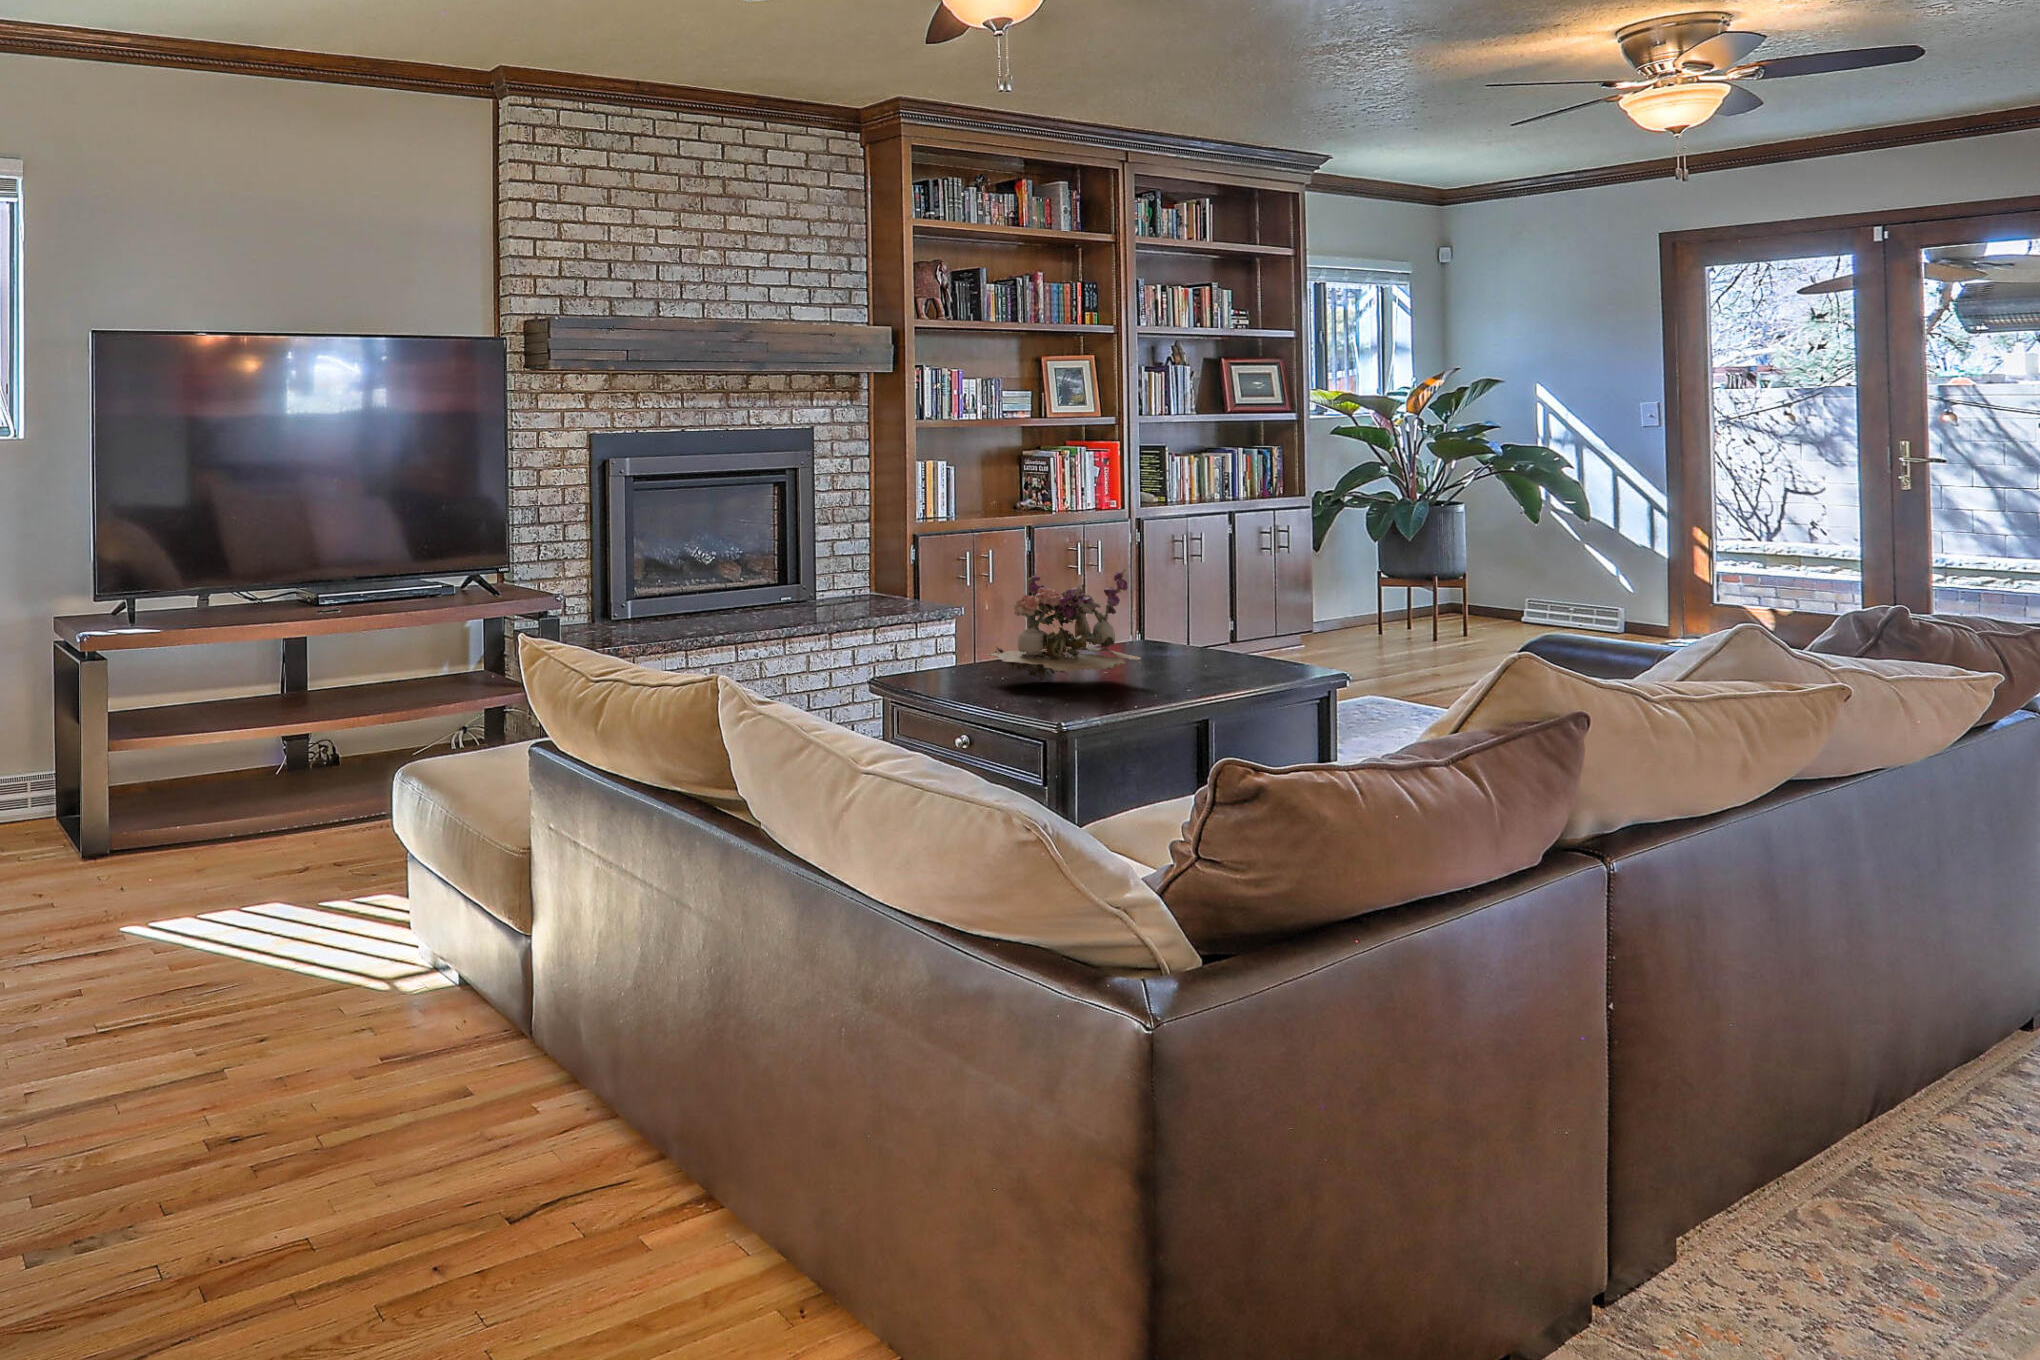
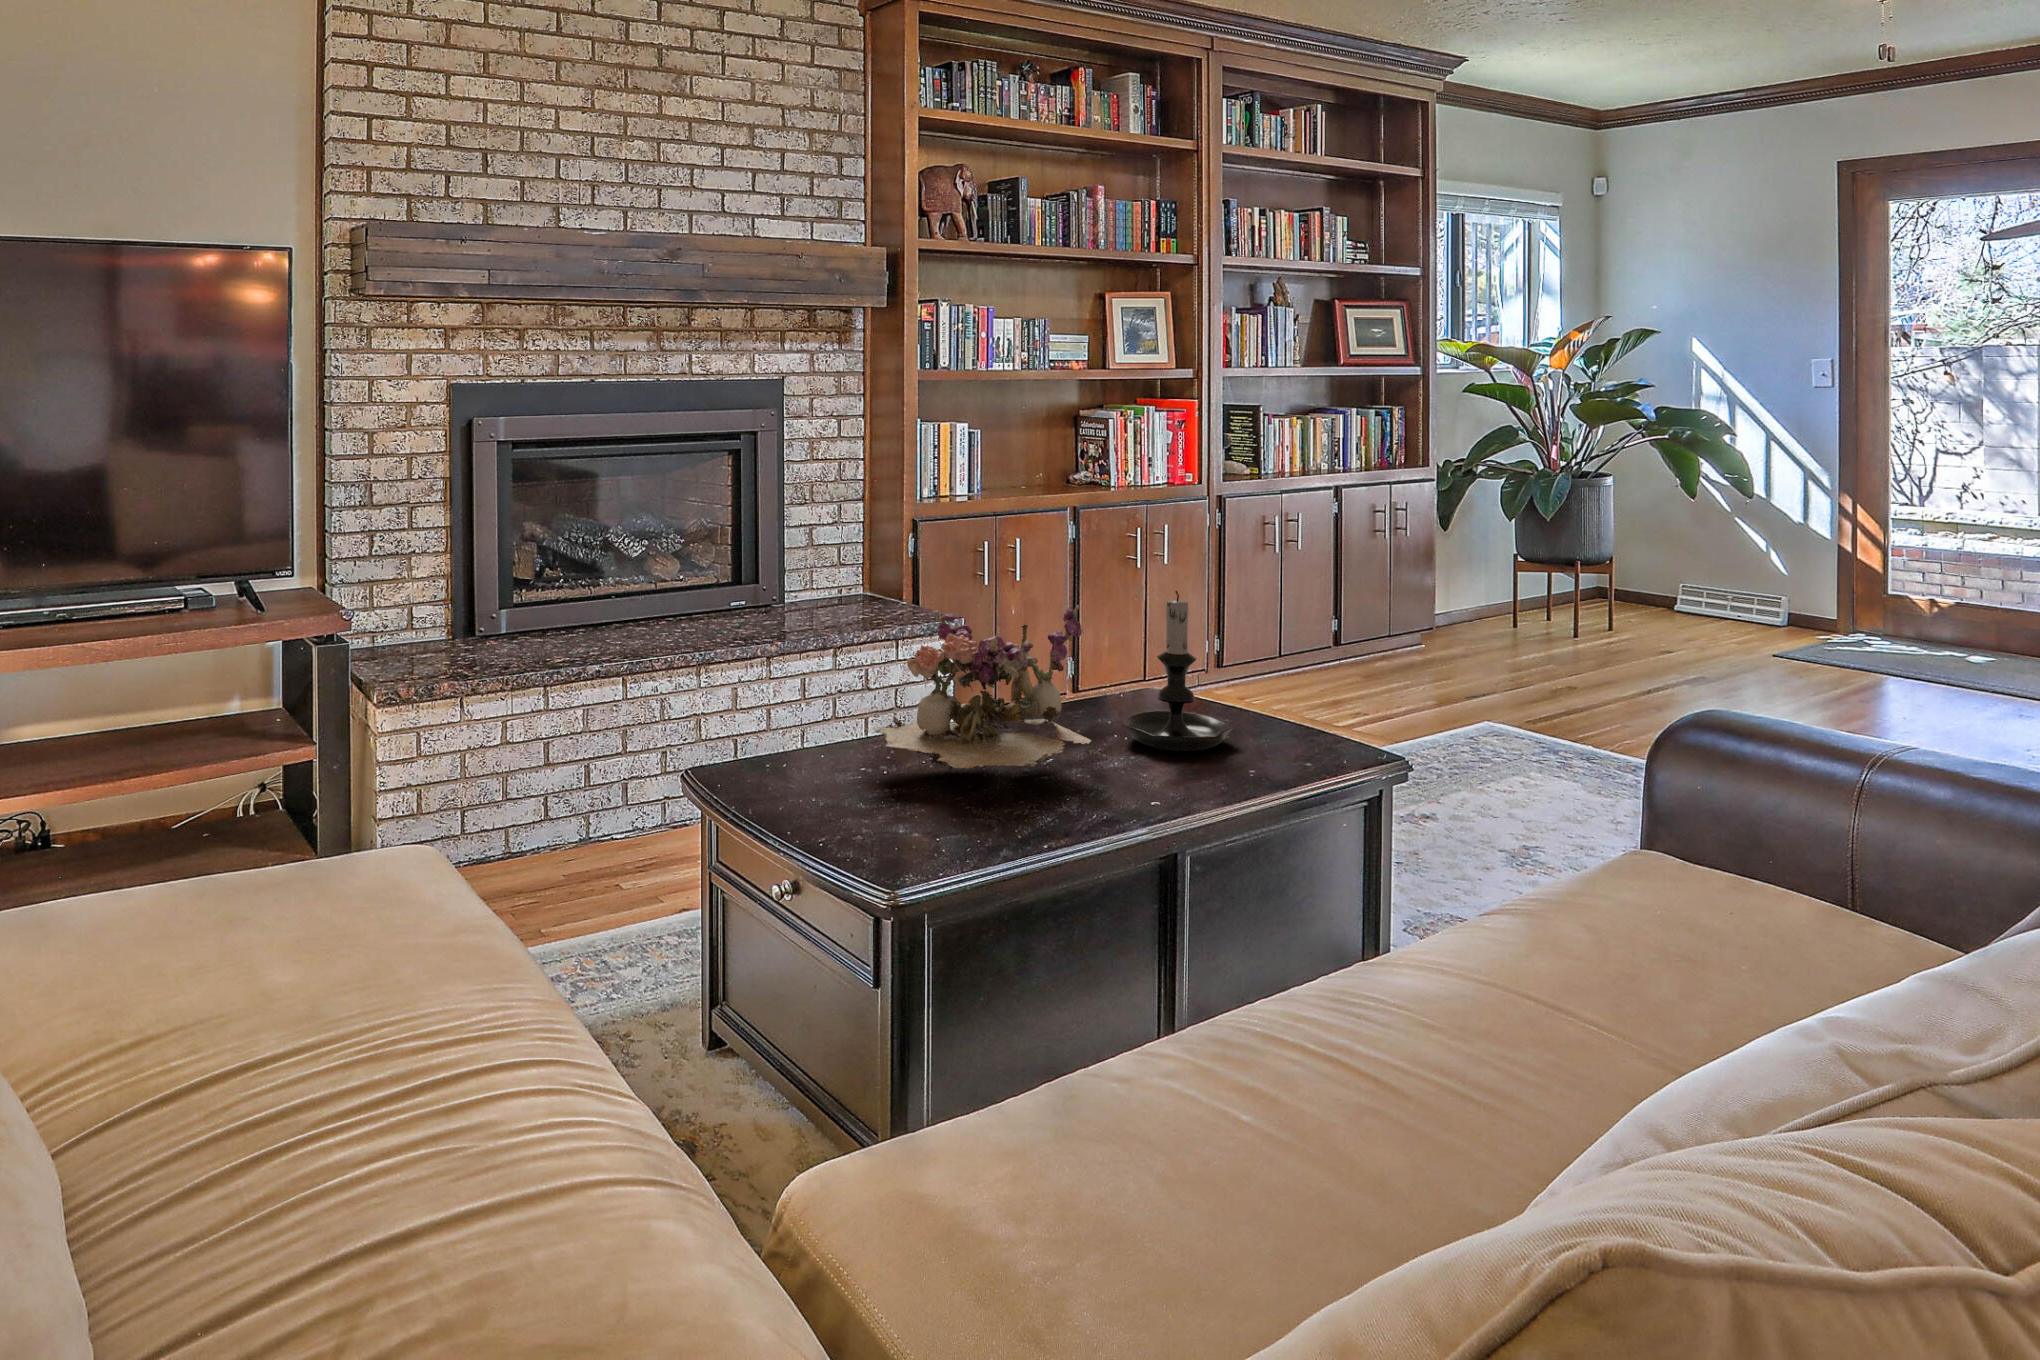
candle holder: none [1148,562,1228,671] -> present [1122,591,1233,751]

